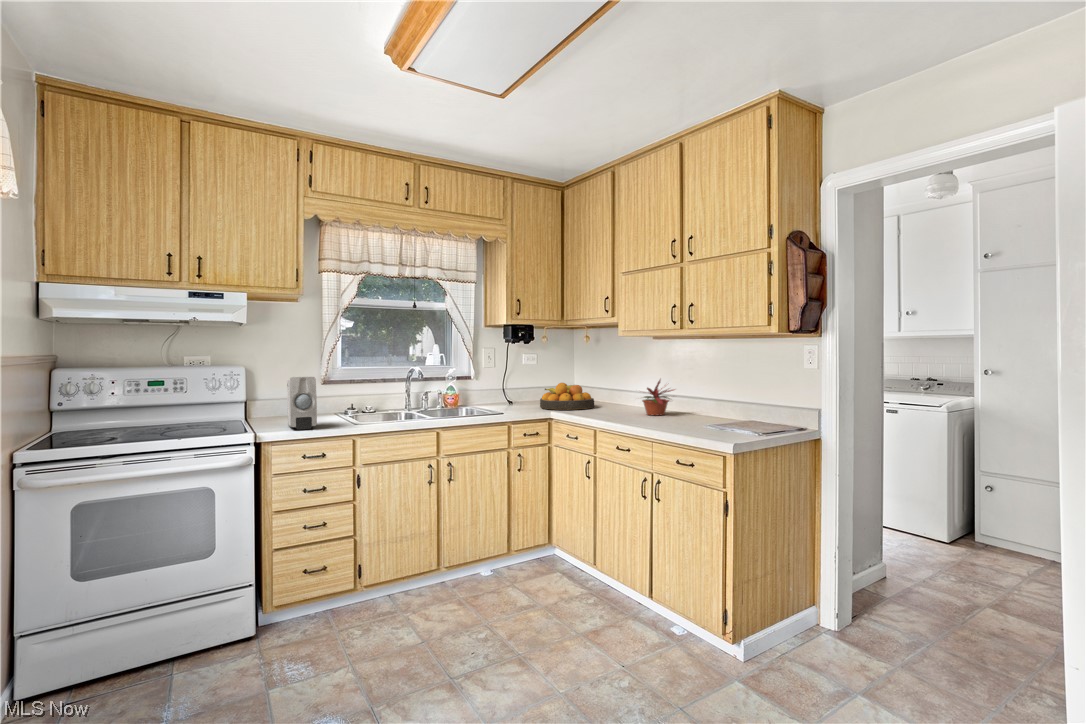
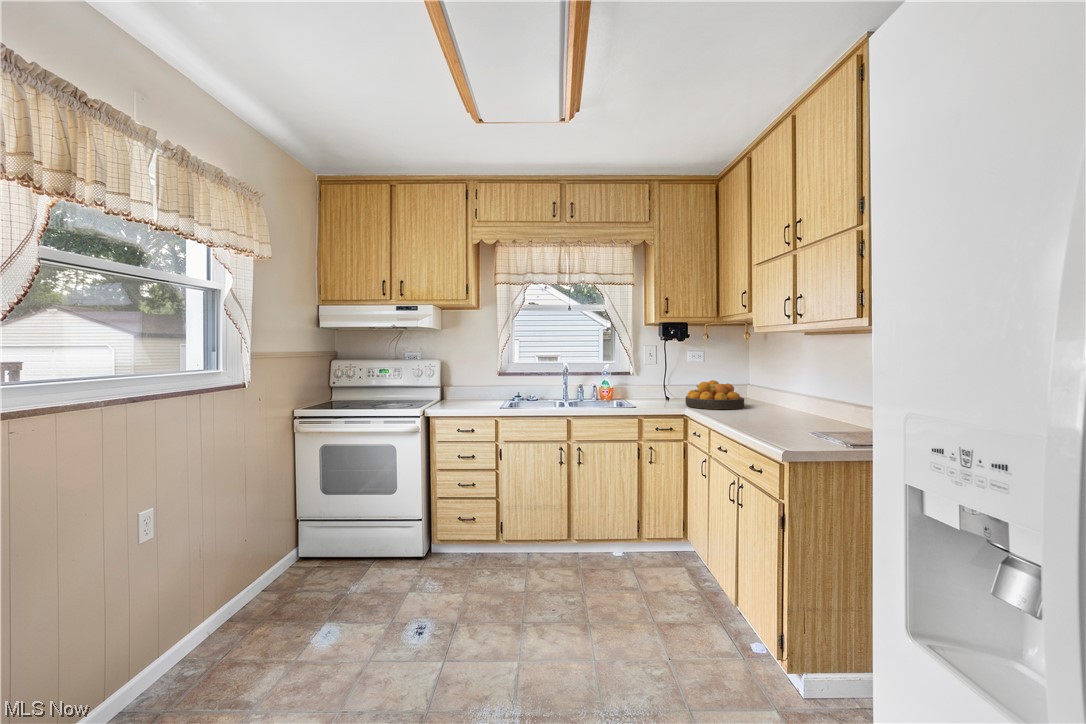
soap dispenser: present [287,377,317,430] -> none [452,369,475,409]
potted plant: present [642,380,673,415] -> none [758,380,817,424]

